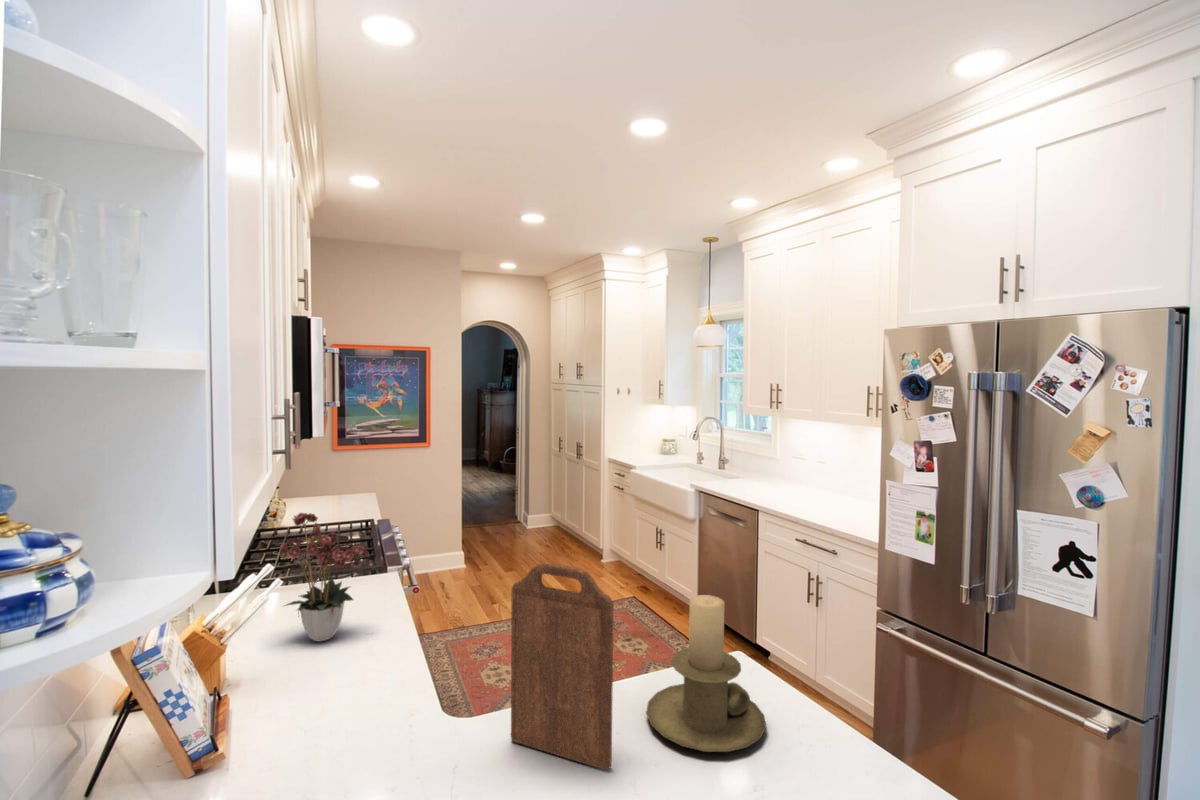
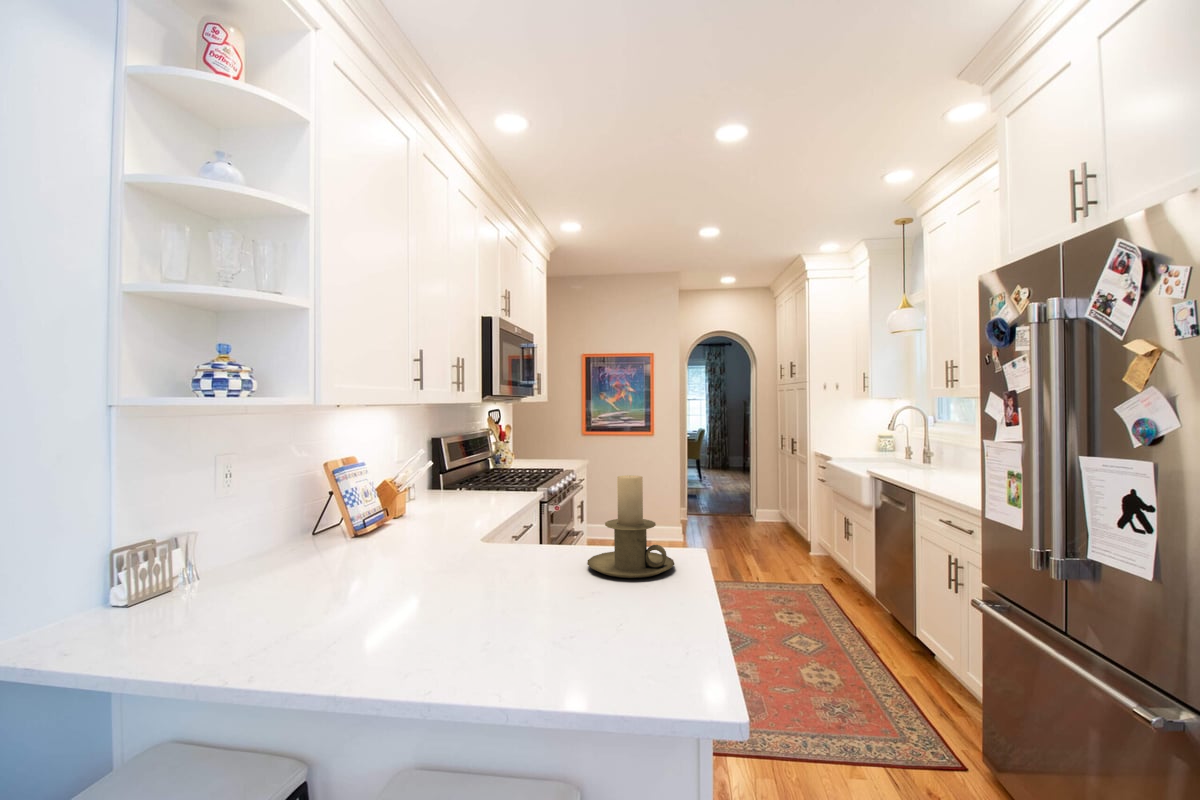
flower arrangement: present [279,513,369,641] -> none [441,428,497,514]
cutting board: present [511,563,613,770] -> none [504,438,543,571]

